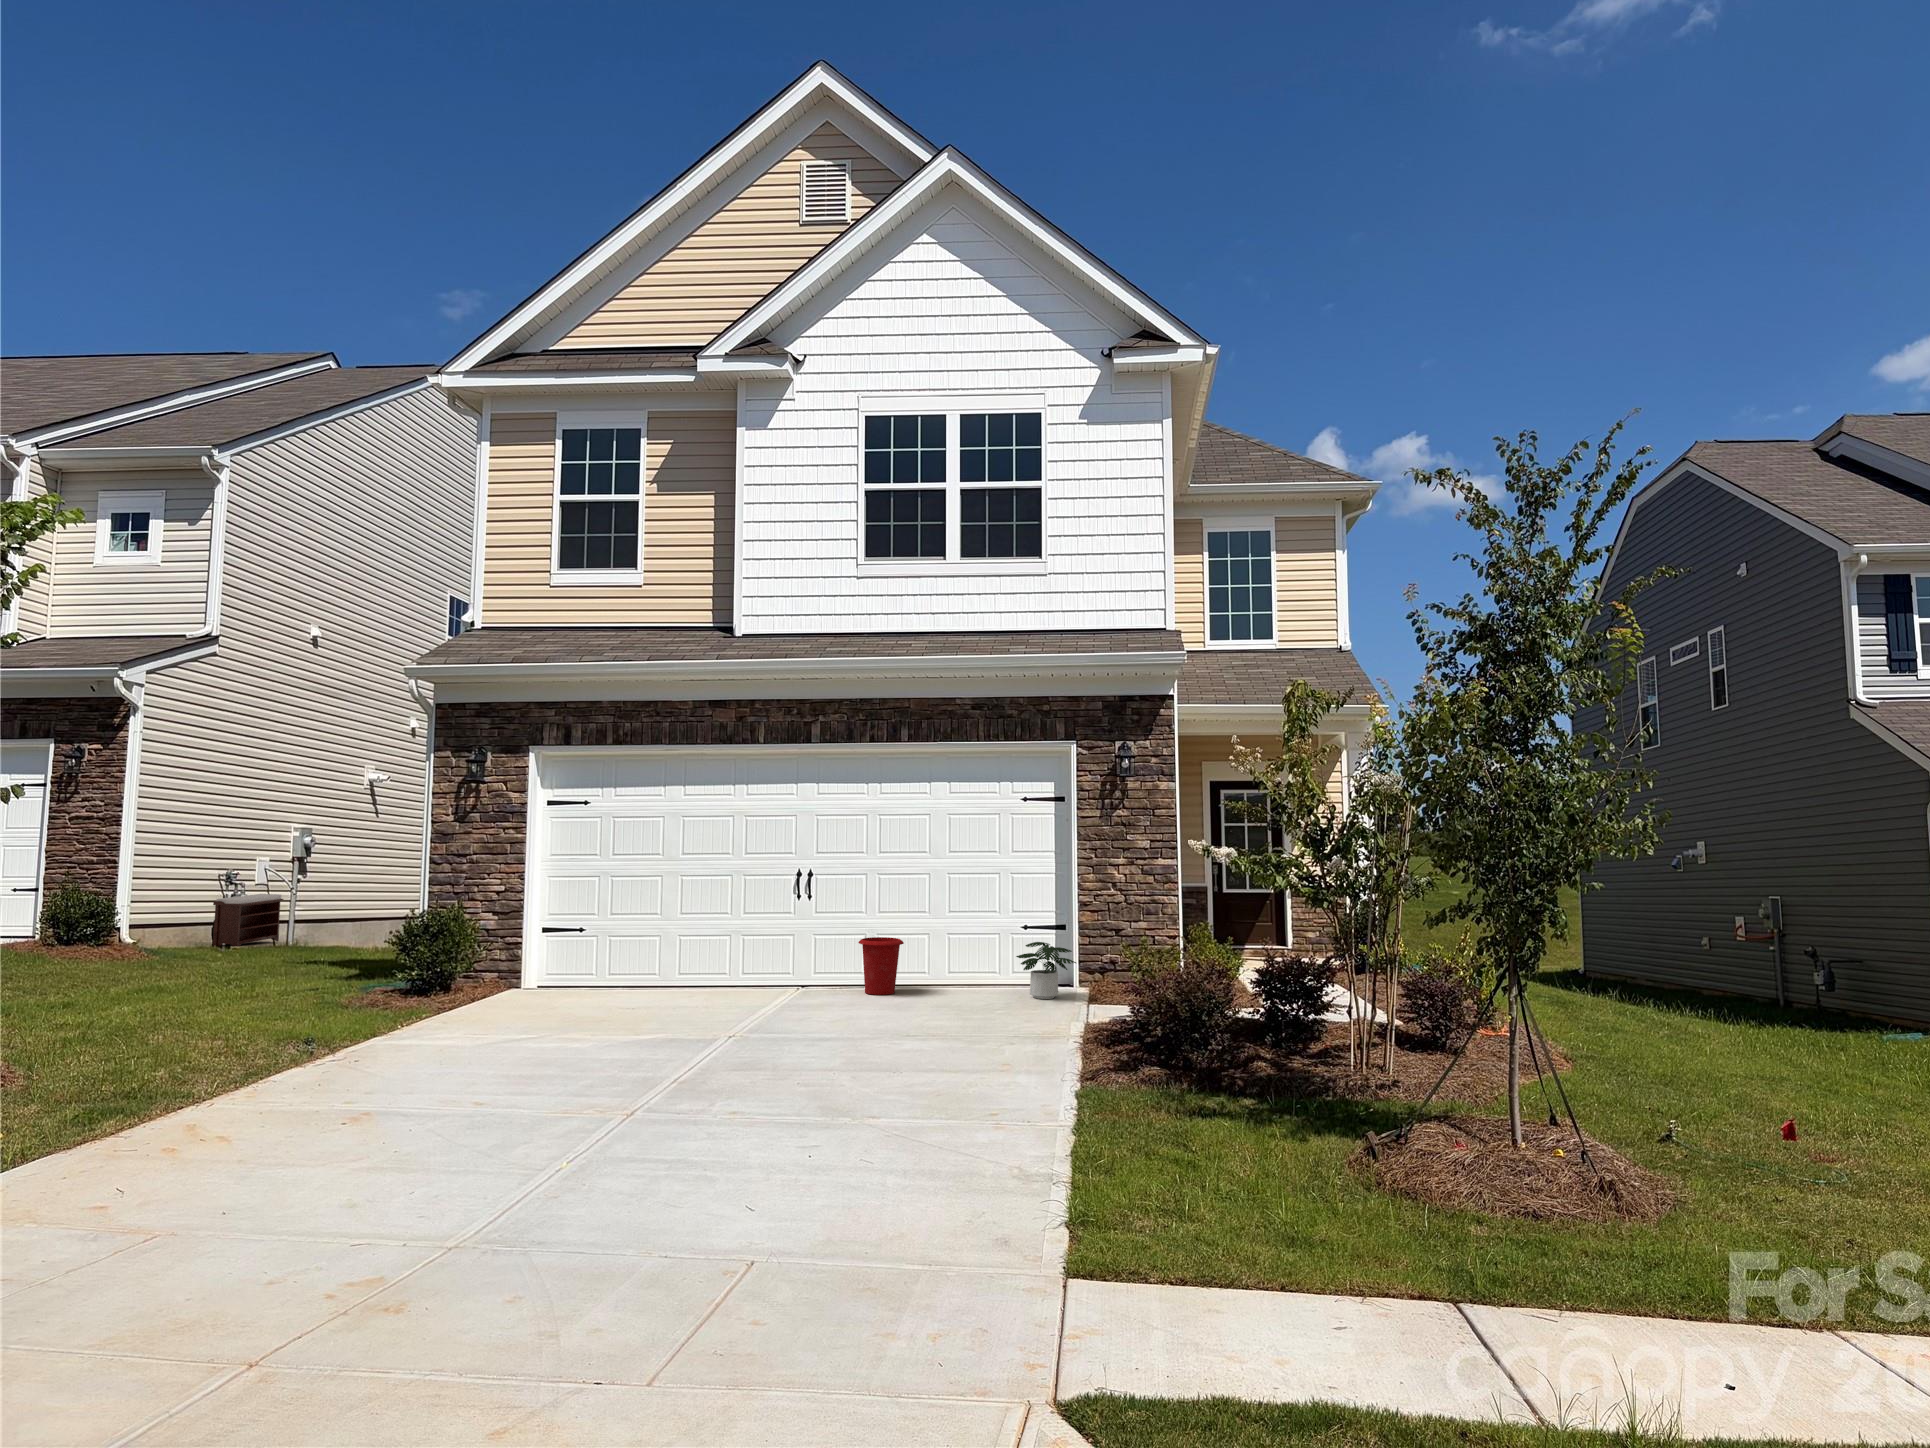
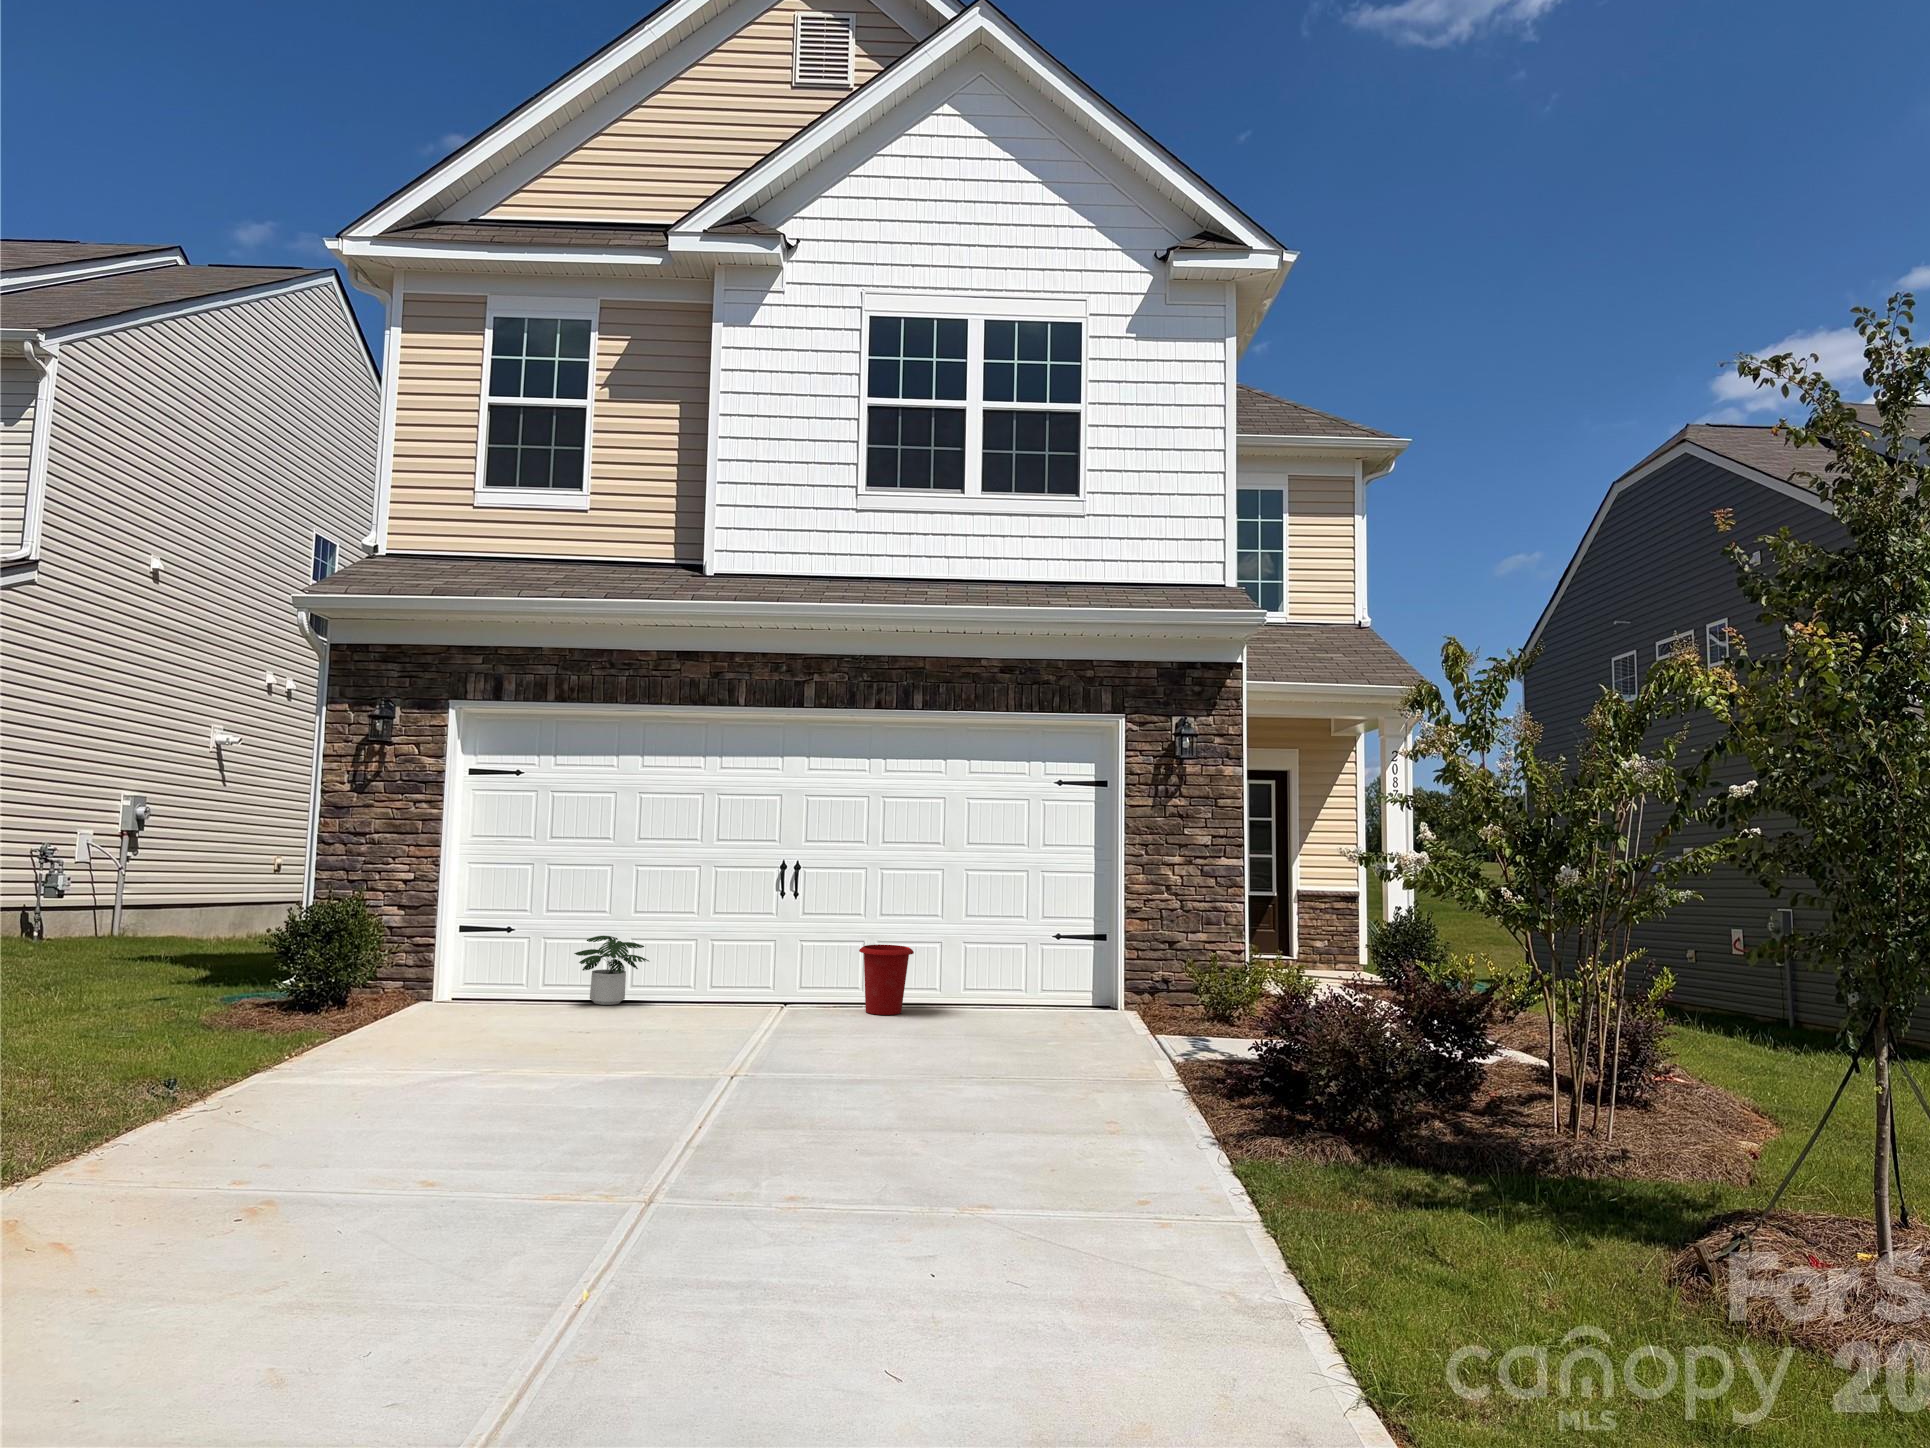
bench: present [213,894,283,946] -> none [20,873,110,938]
potted plant: present [1016,942,1076,999] -> present [574,936,649,1005]

